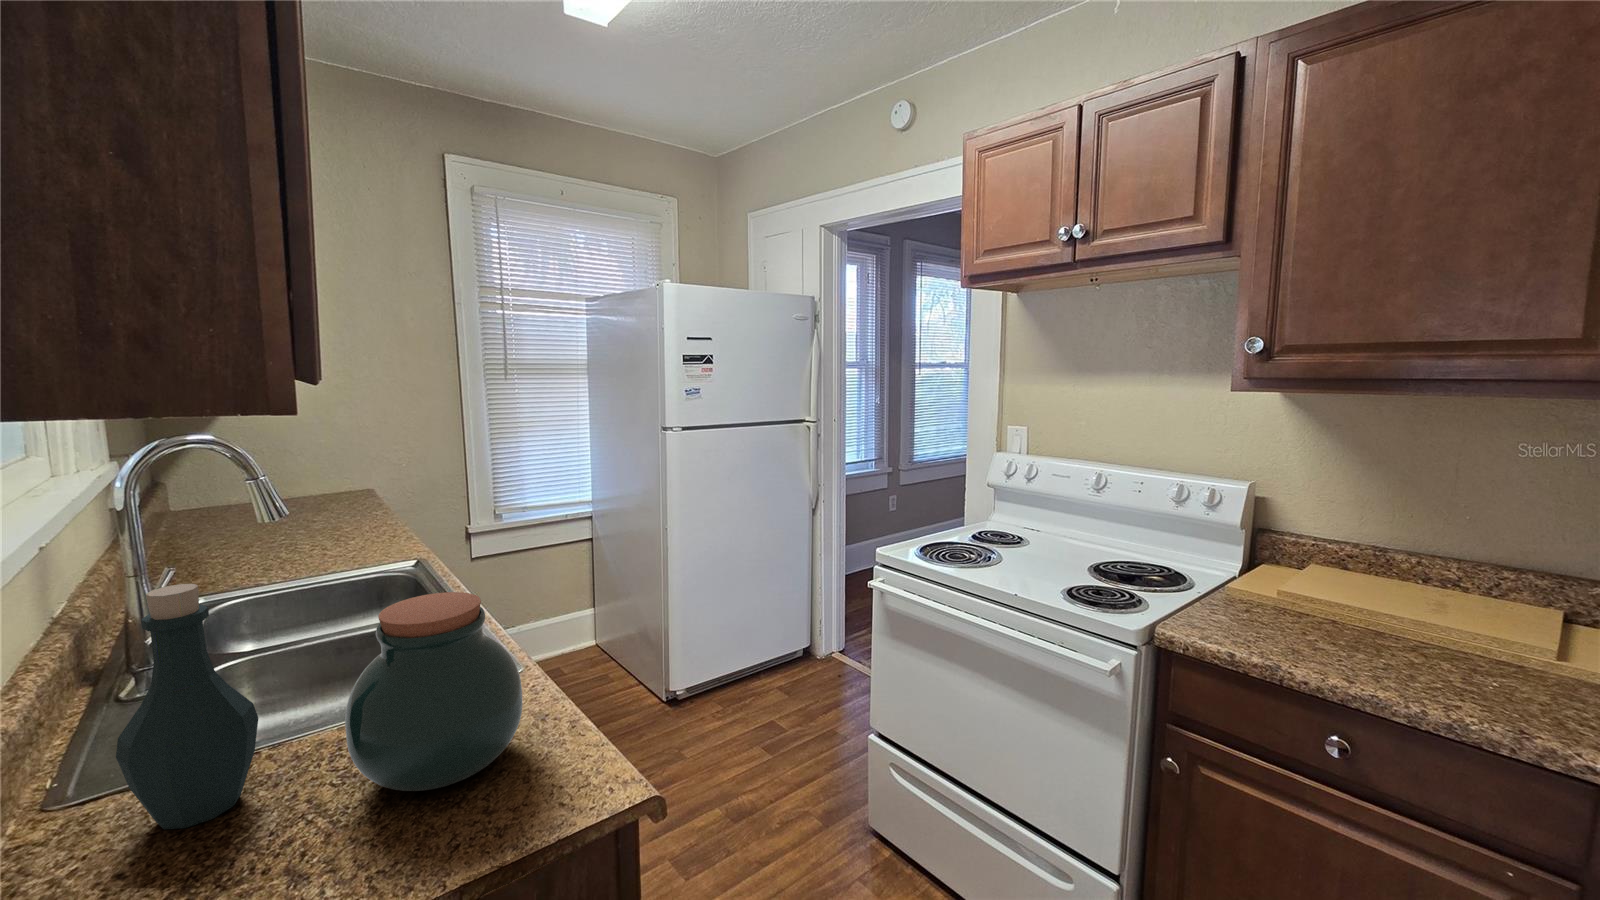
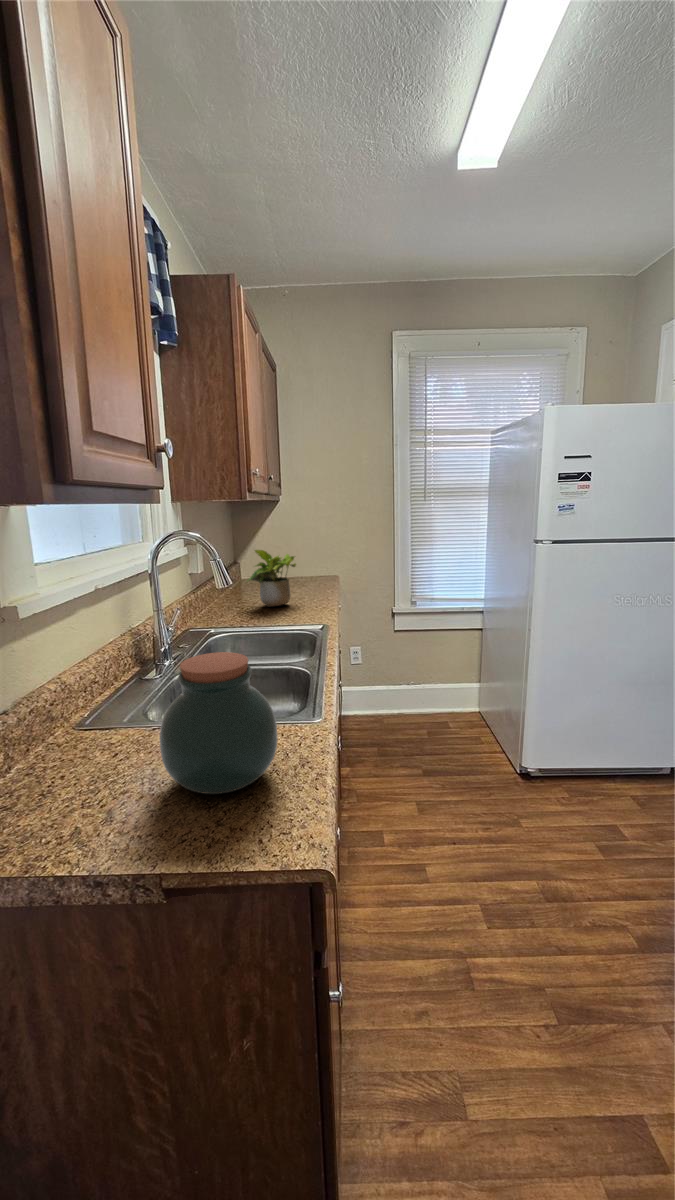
potted plant: none [253,458,343,546] -> present [248,550,296,607]
bottle: present [116,584,258,829] -> none [70,621,138,766]

